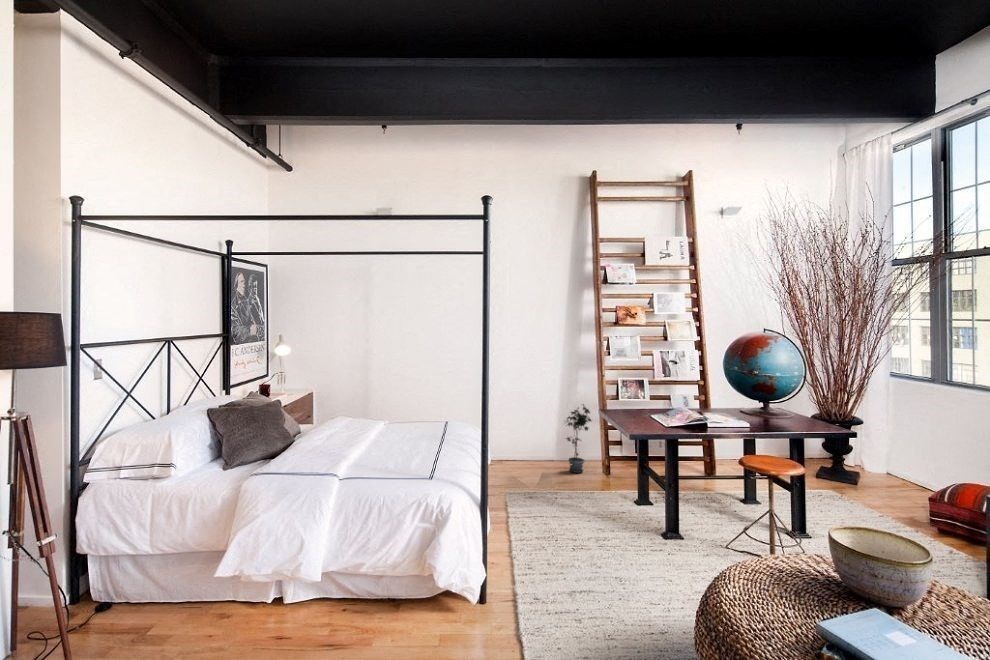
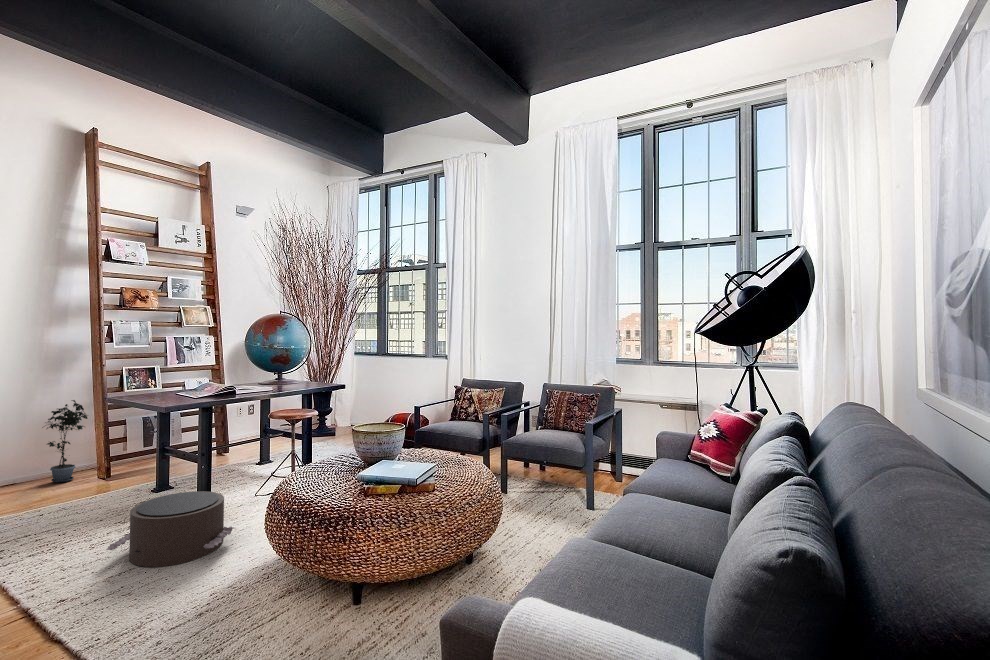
pouf: none [562,520,679,610] -> present [106,491,233,567]

